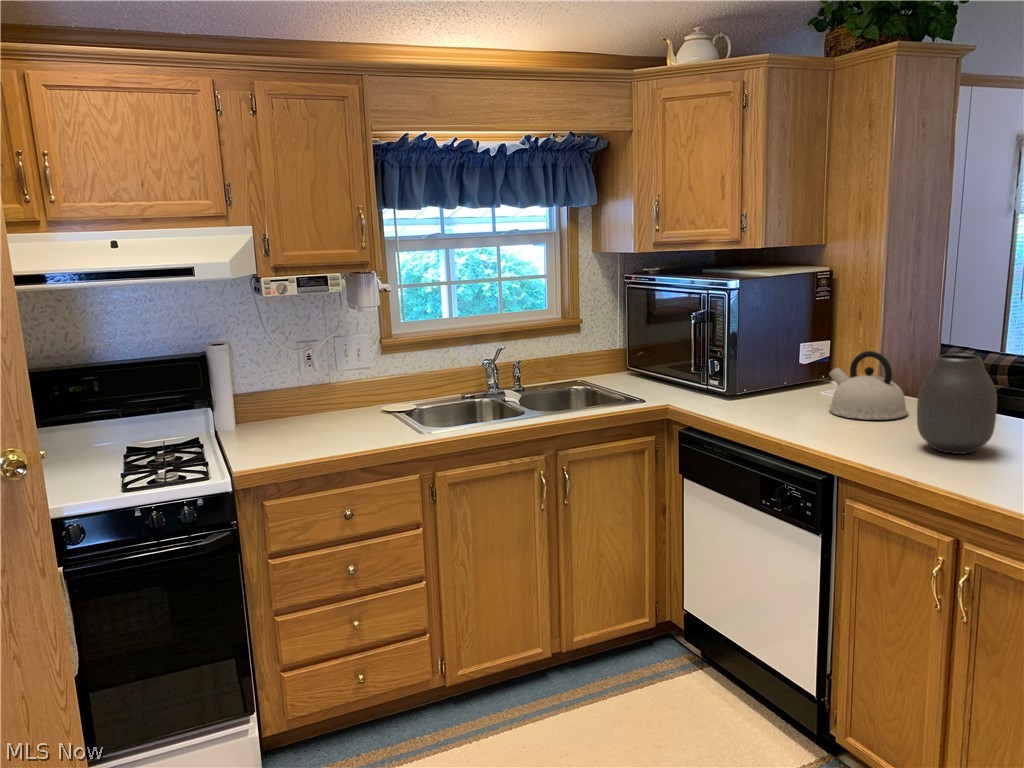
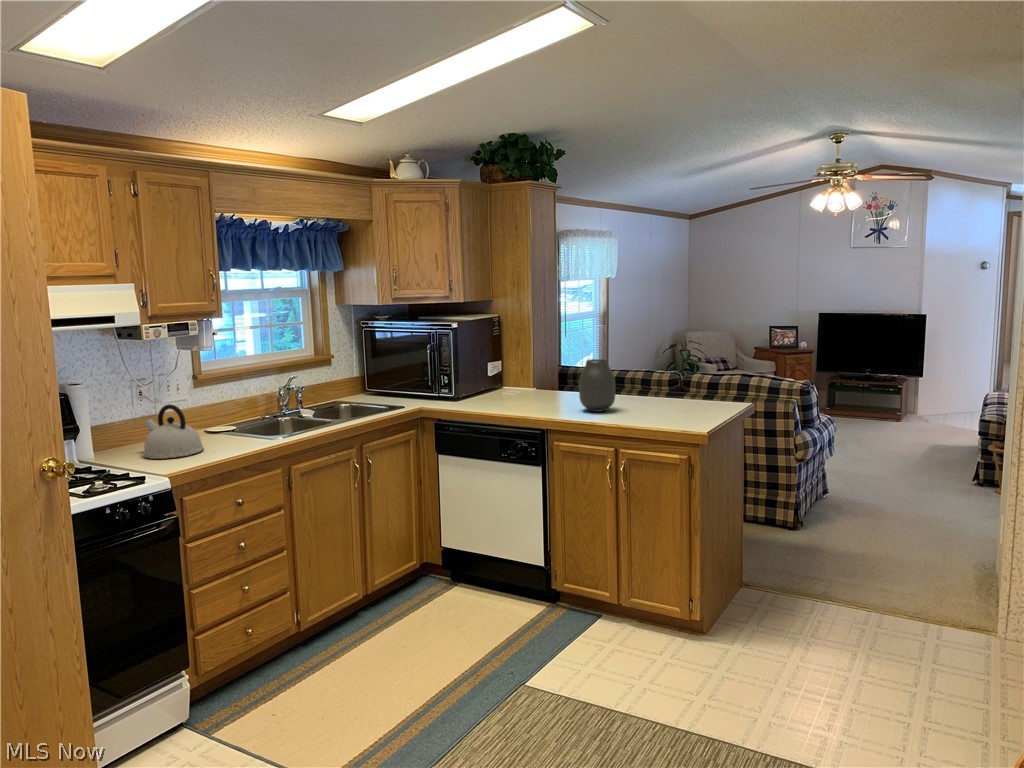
kettle: present [829,351,908,420] -> present [143,404,204,459]

